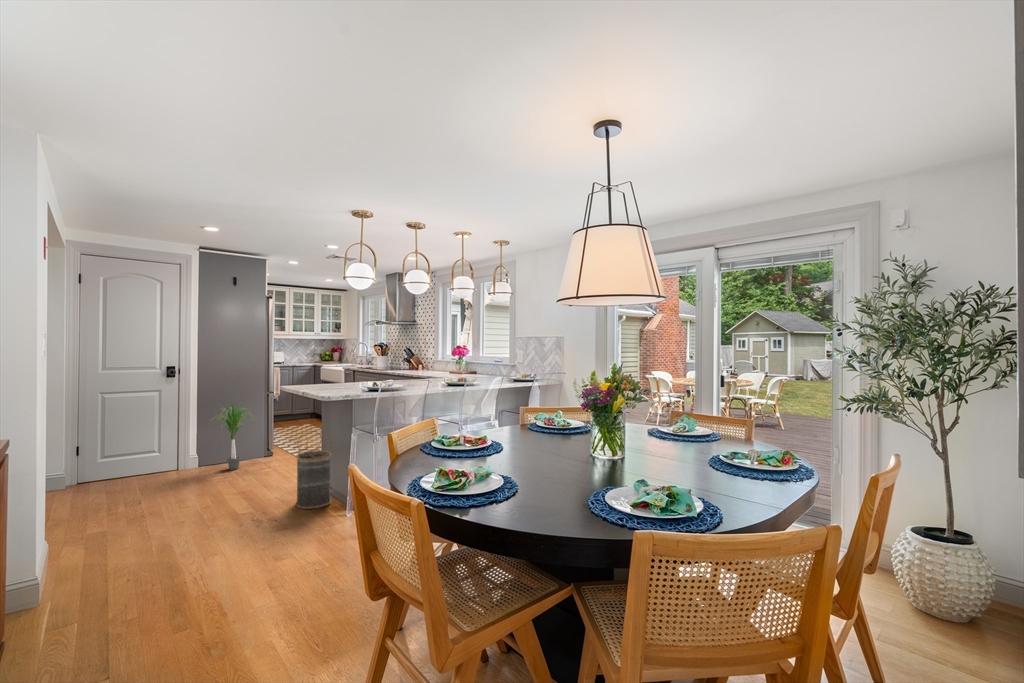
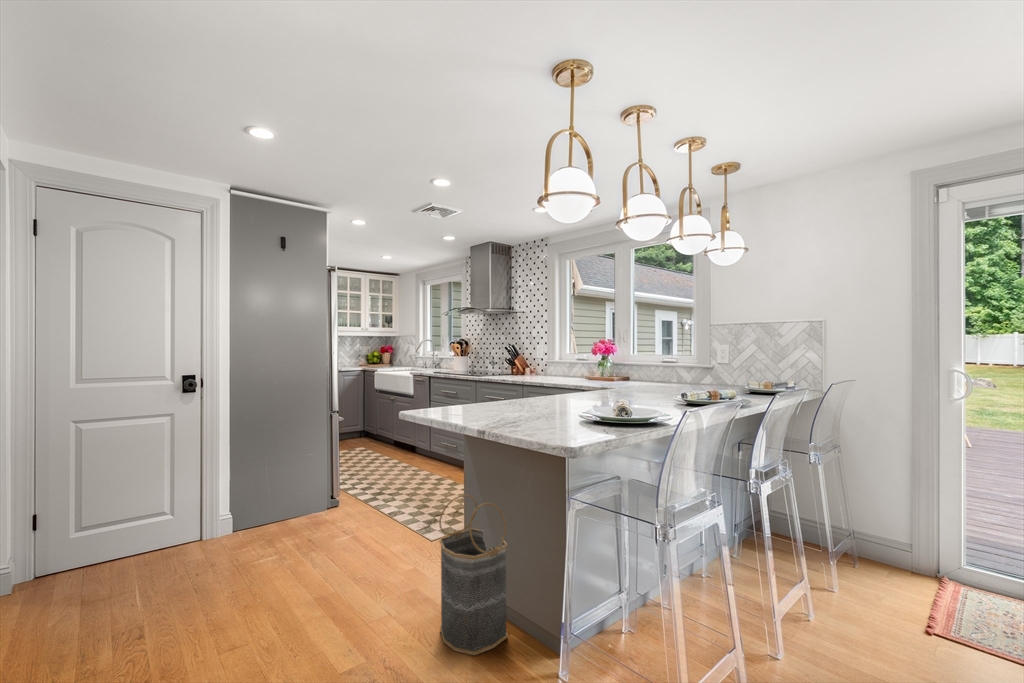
potted plant: present [219,404,248,470] -> none [246,422,330,542]

